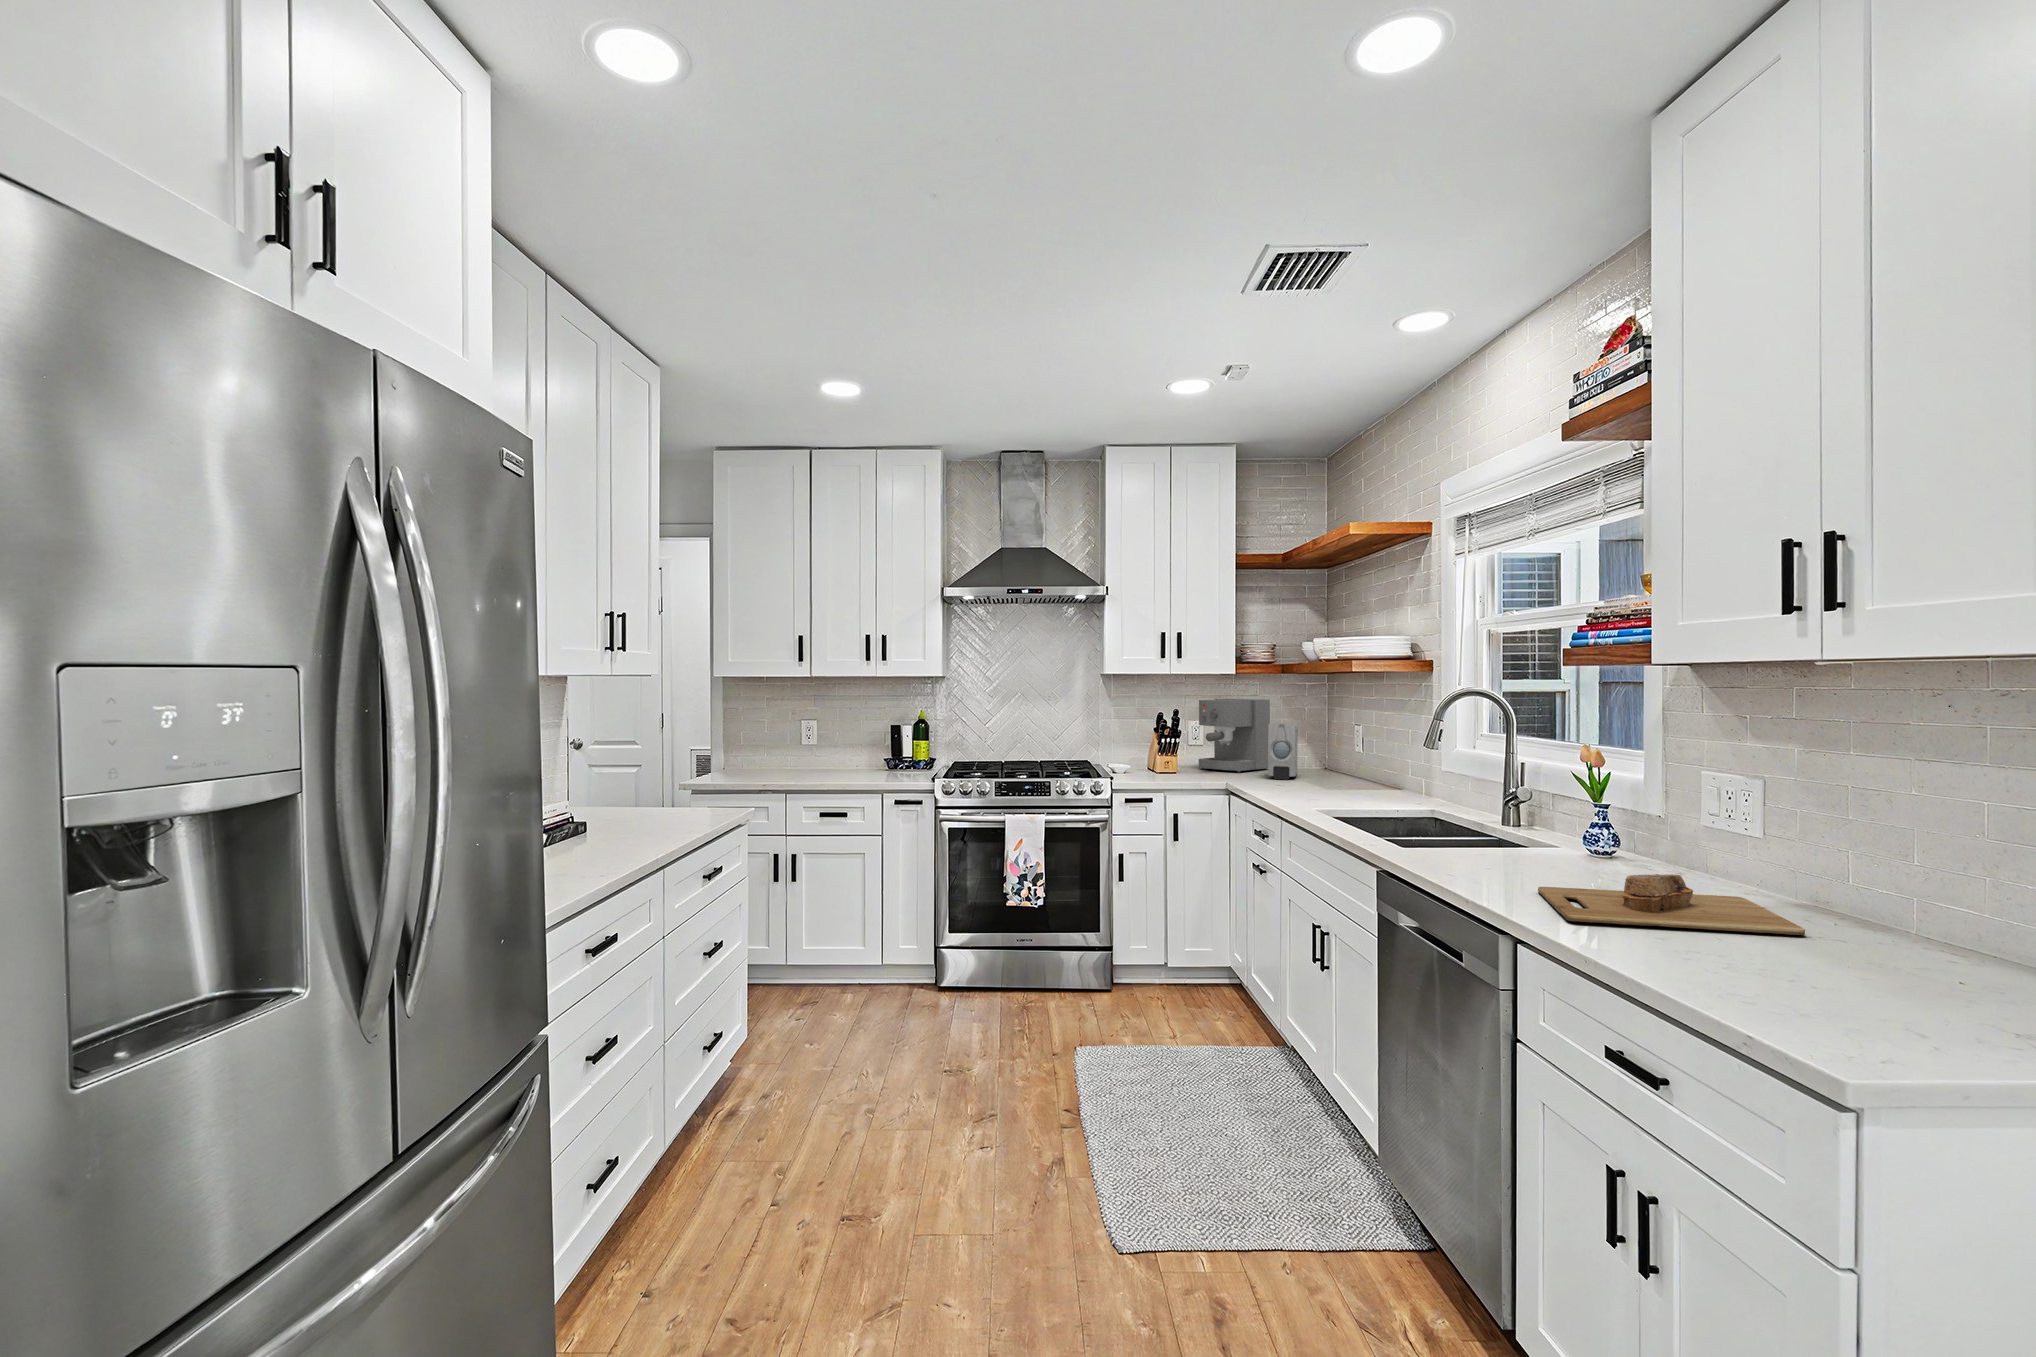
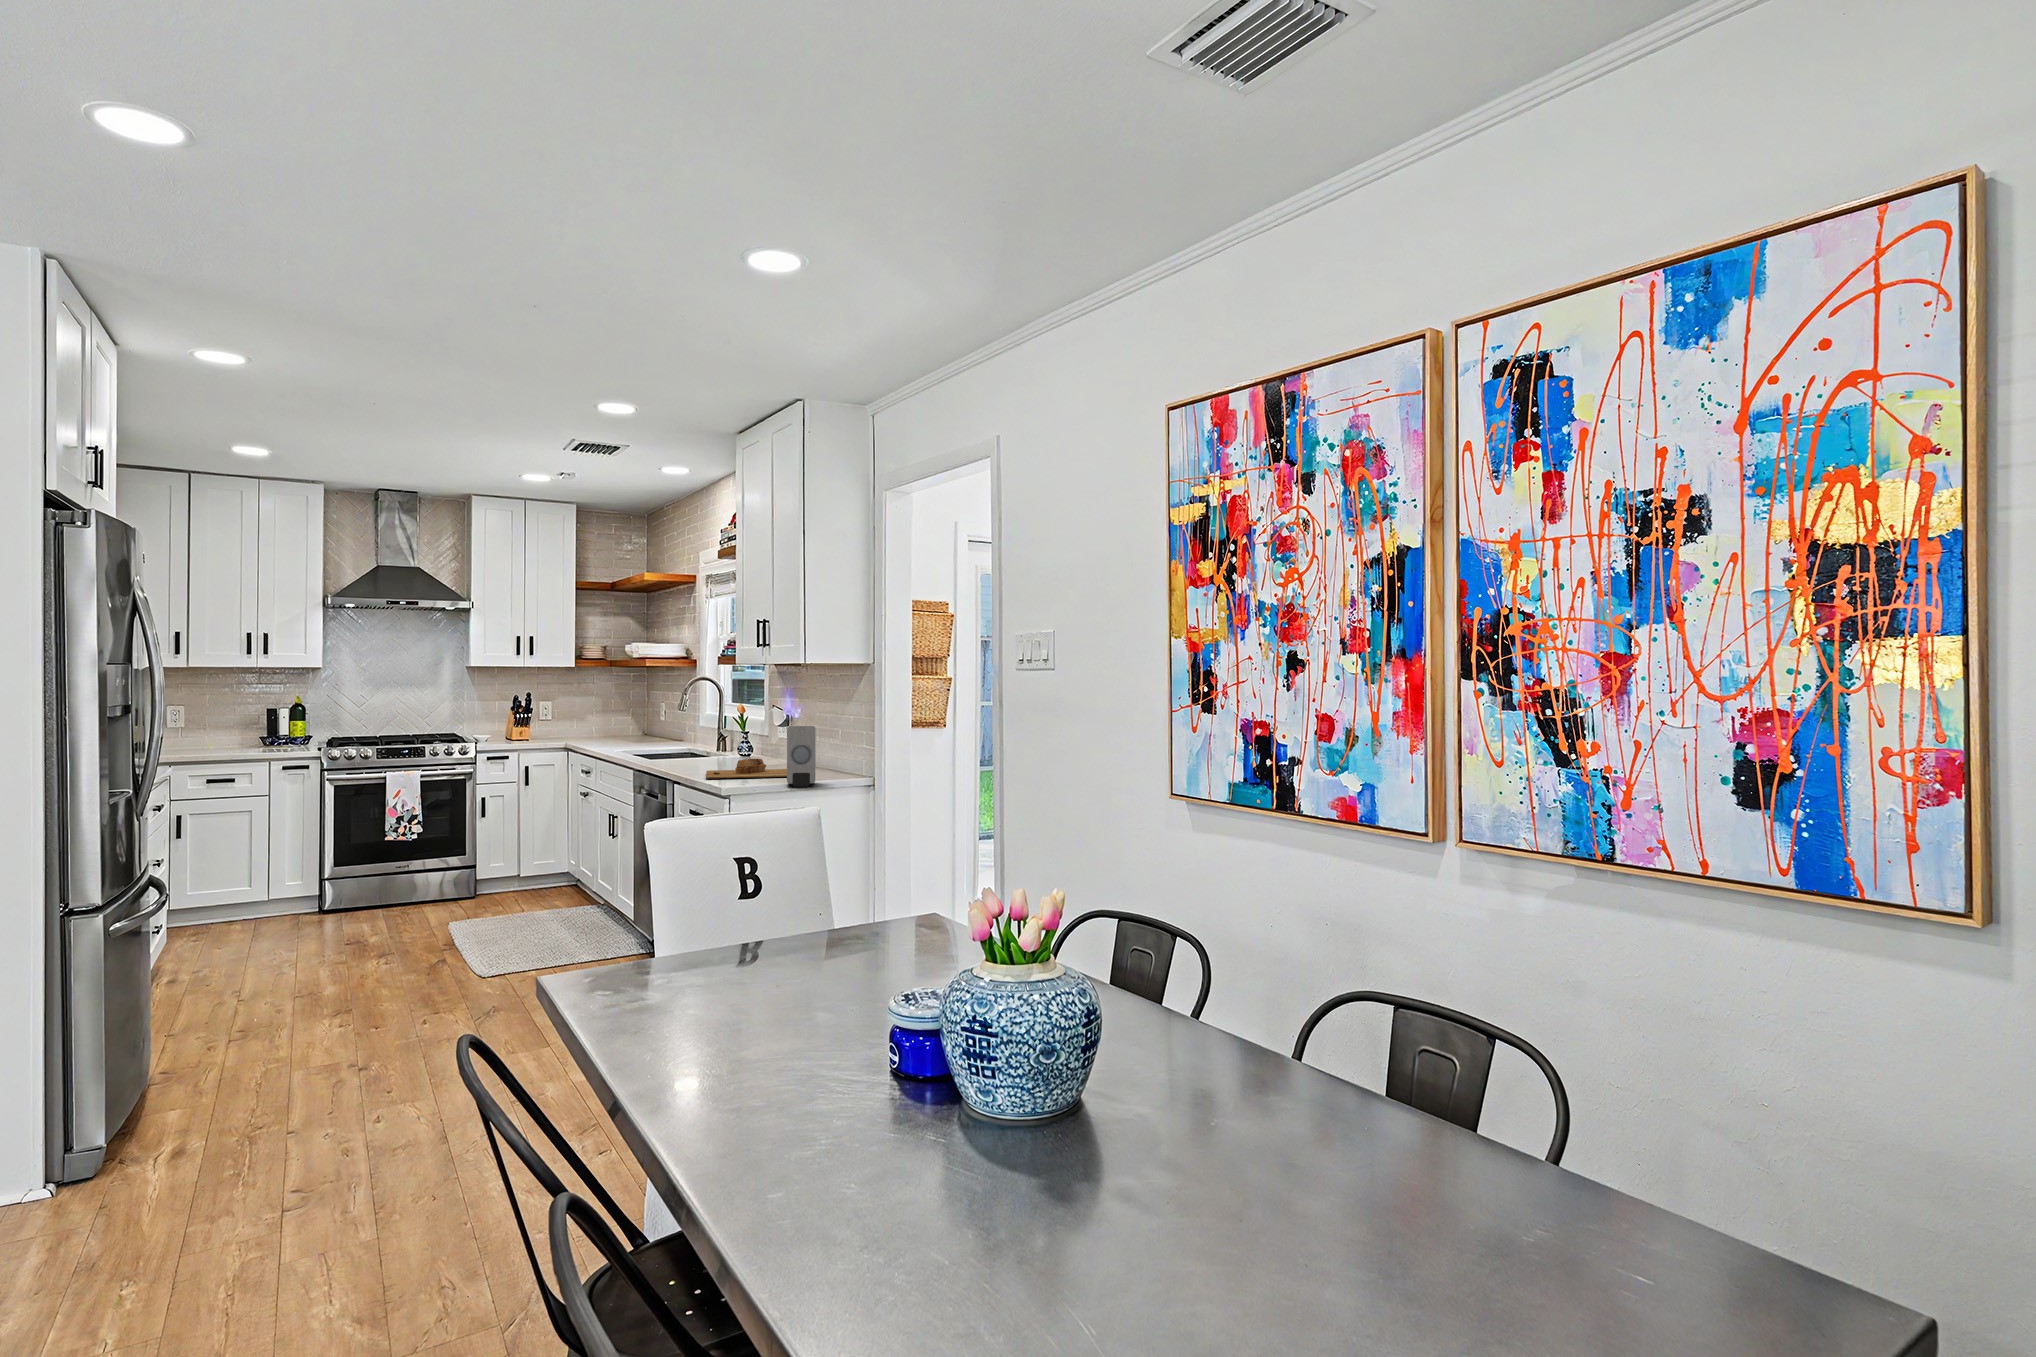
coffee maker: present [1199,699,1270,772] -> none [547,686,602,739]
soap dispenser: present [1268,723,1298,779] -> present [787,726,816,787]

